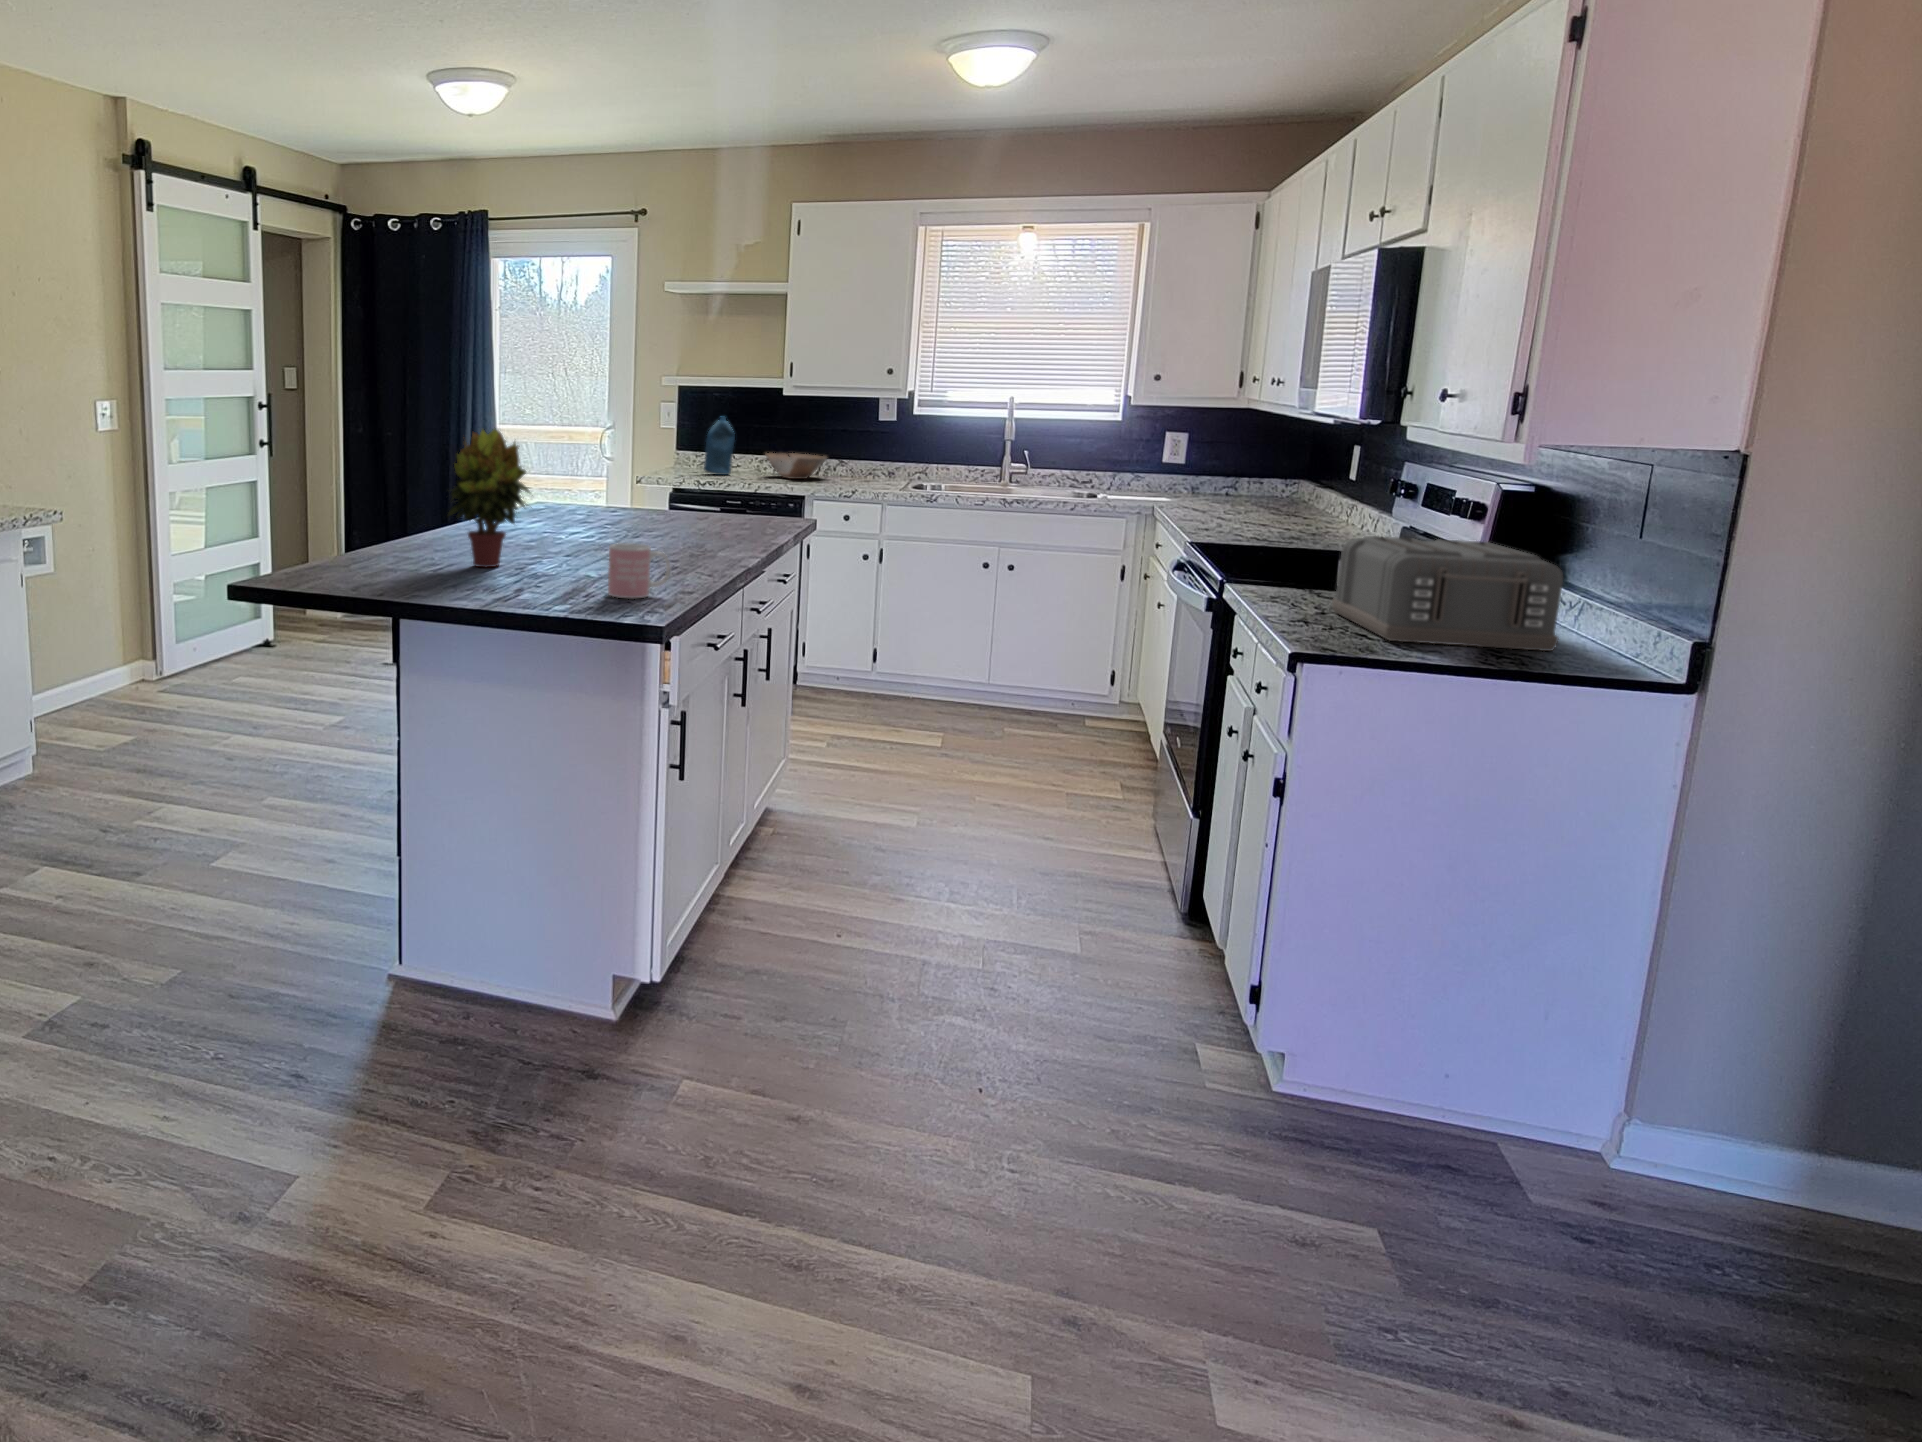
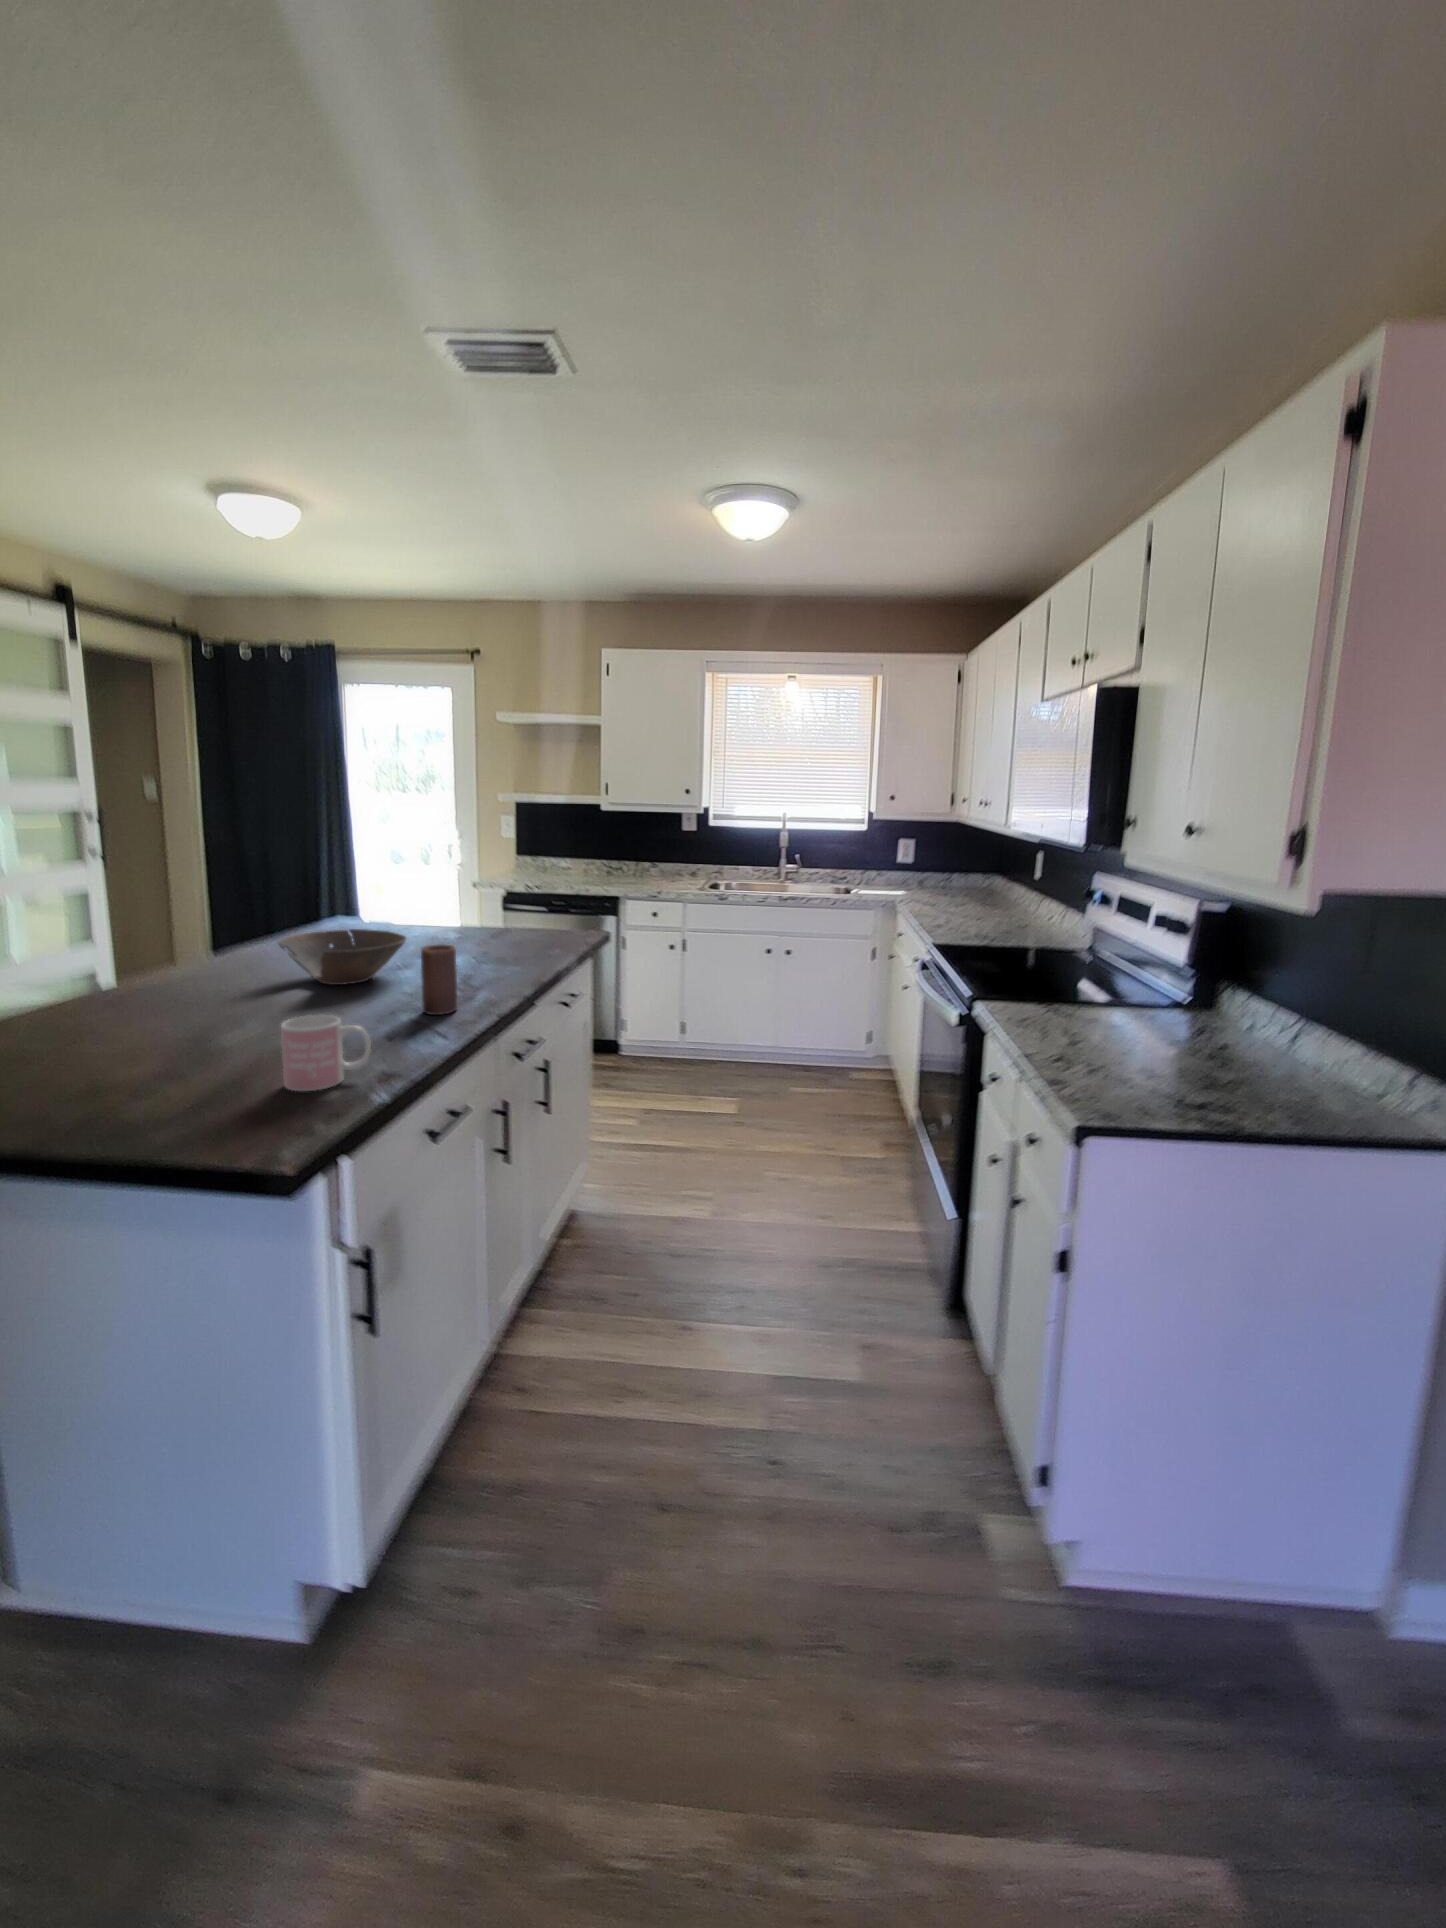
bottle: present [704,417,735,475] -> none [537,827,563,876]
potted plant: present [448,429,530,567] -> none [97,864,228,1035]
bowl: present [766,453,827,479] -> present [278,929,407,985]
candle: none [678,504,710,565] -> present [421,944,457,1015]
toaster: present [1332,536,1563,651] -> none [1082,969,1317,1095]

